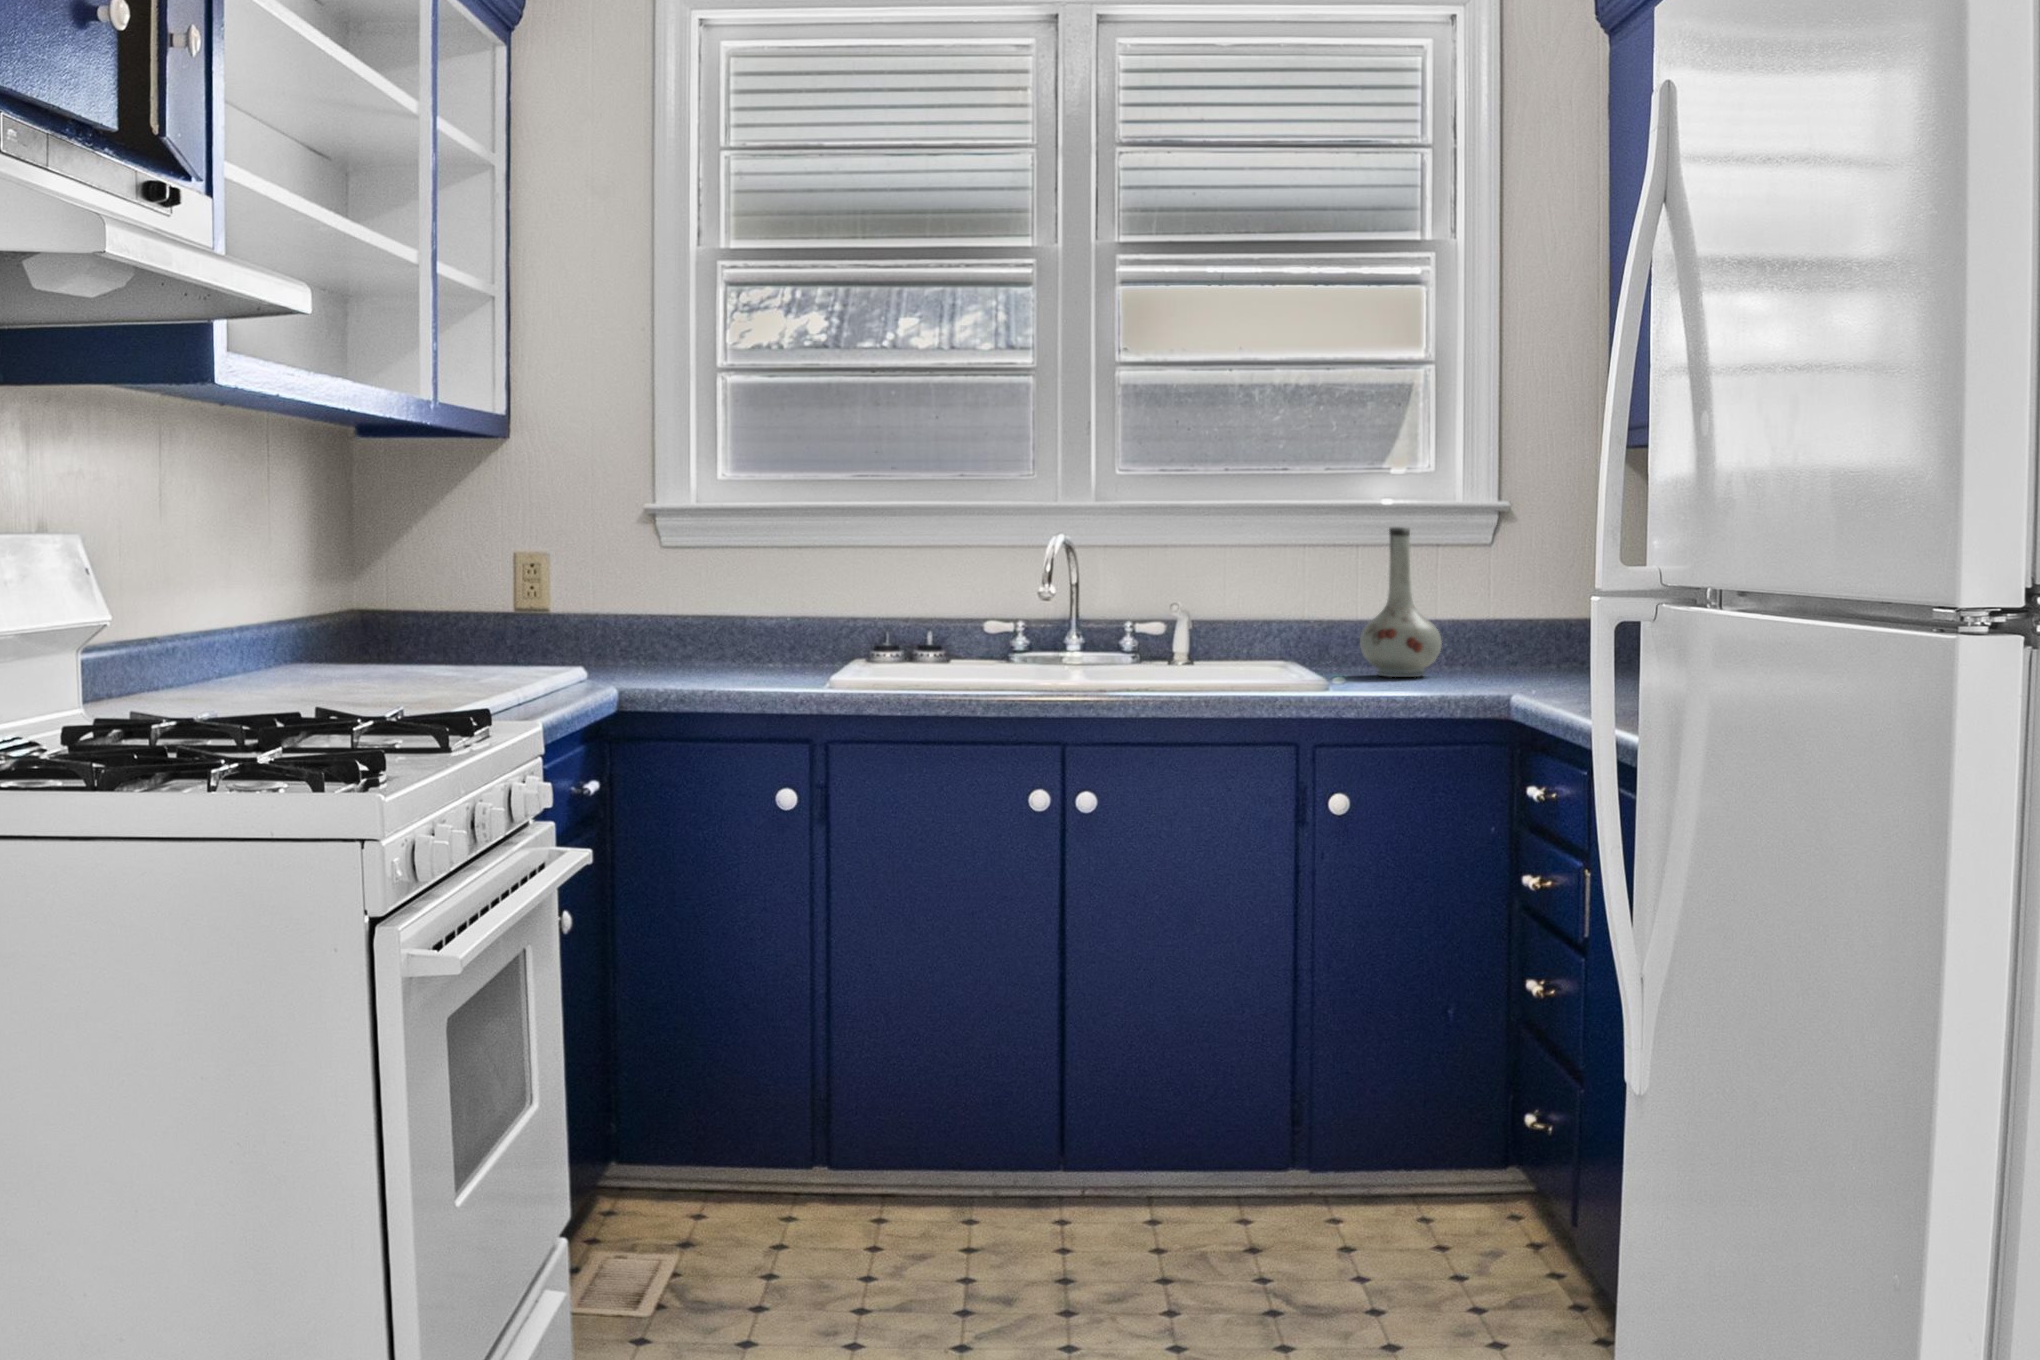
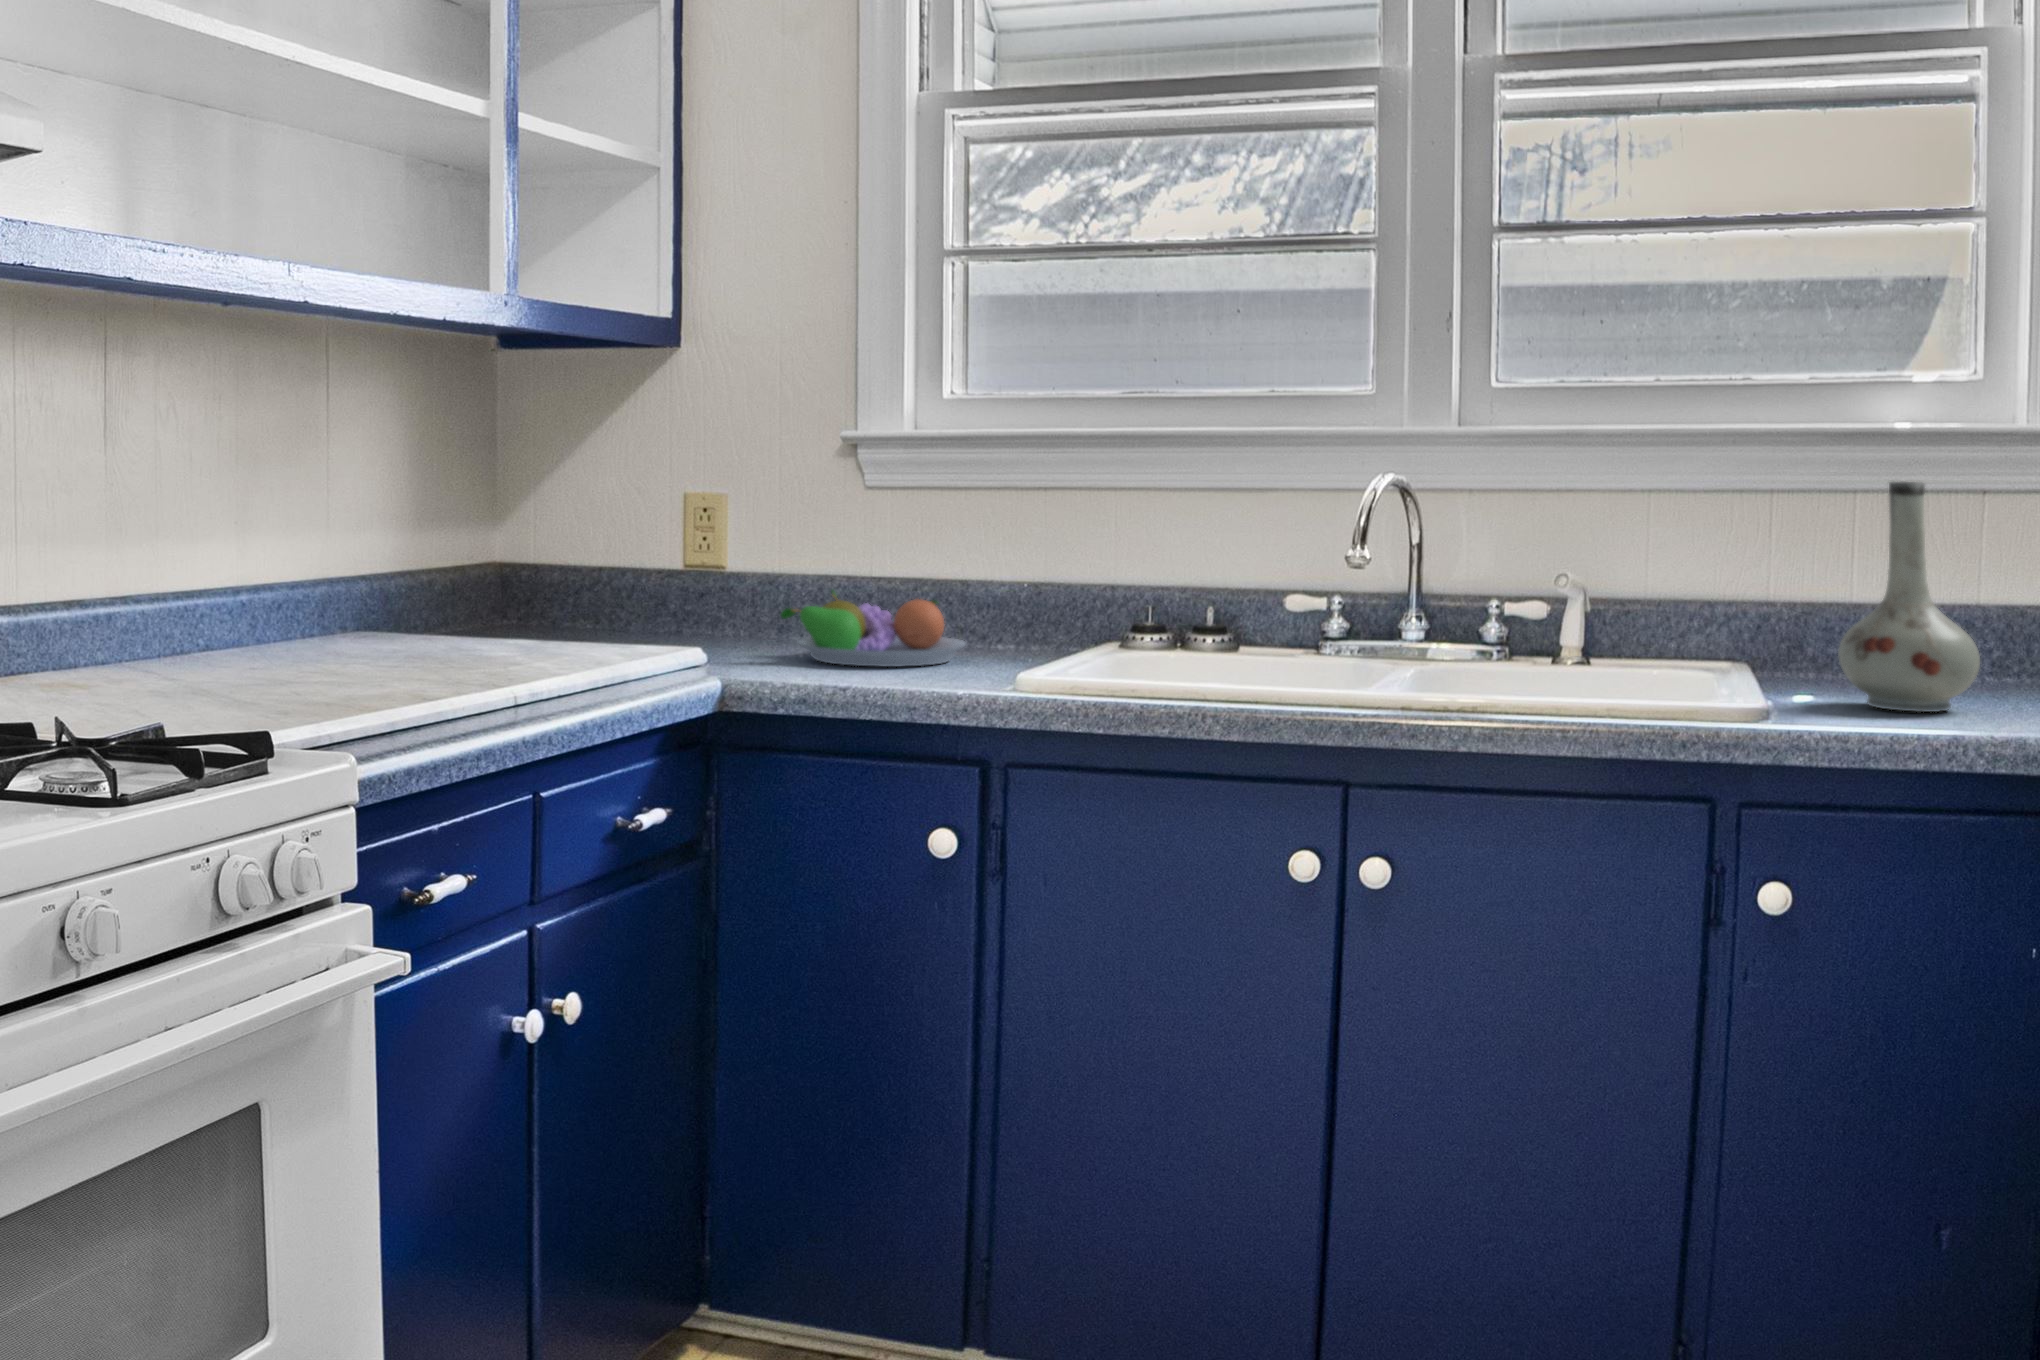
fruit bowl: none [624,628,765,684] -> present [781,590,966,667]

